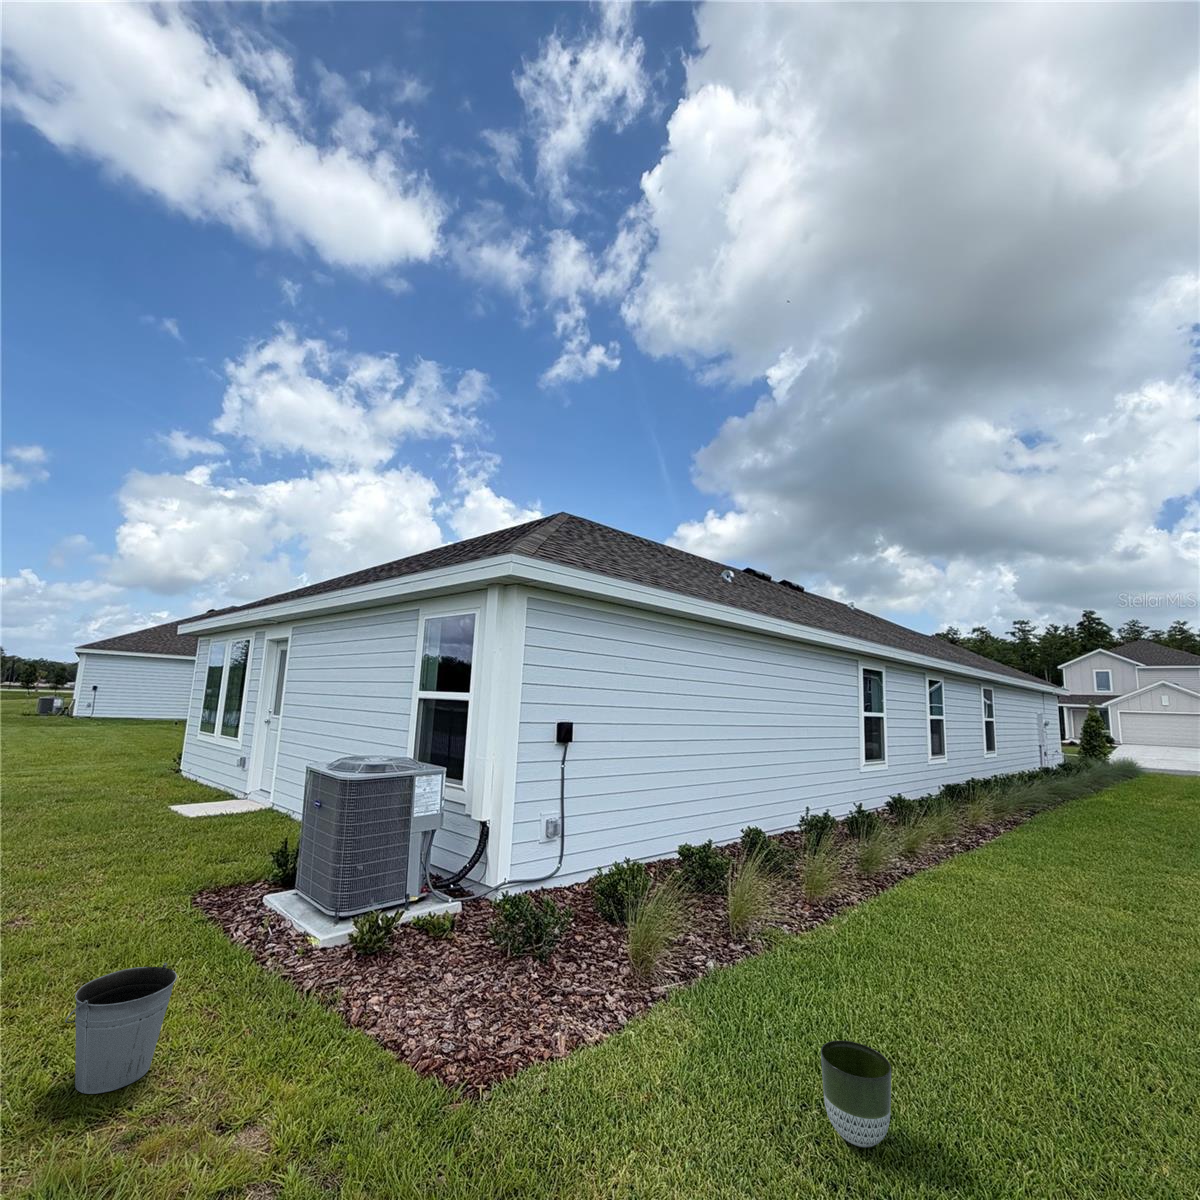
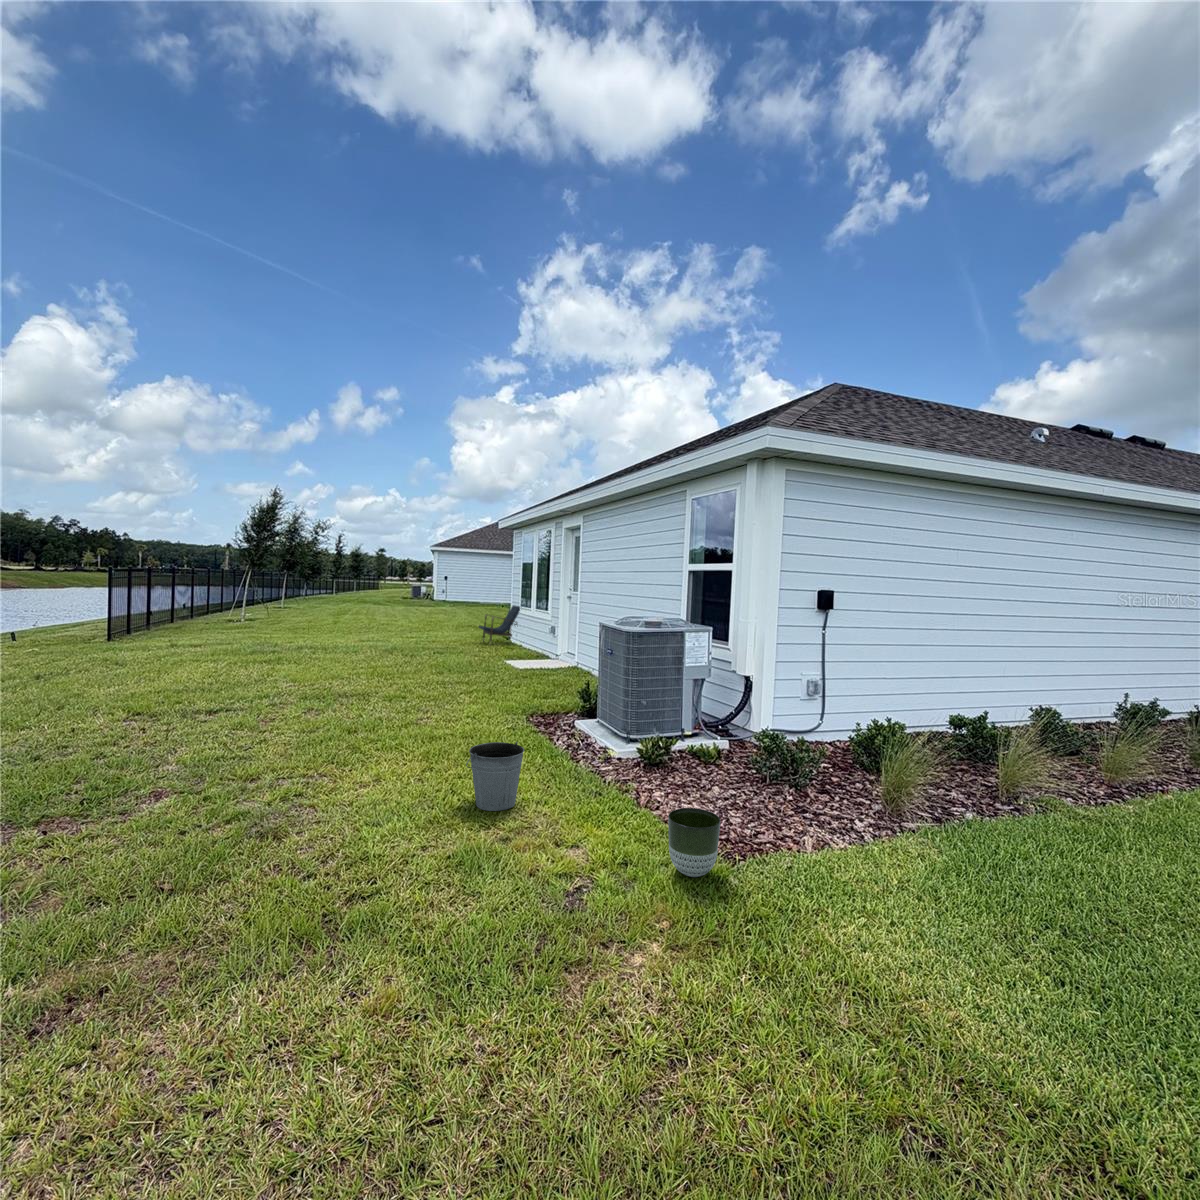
lounge chair: none [131,728,201,782] -> present [479,605,520,644]
planter: present [821,1040,891,1147] -> present [668,808,720,877]

